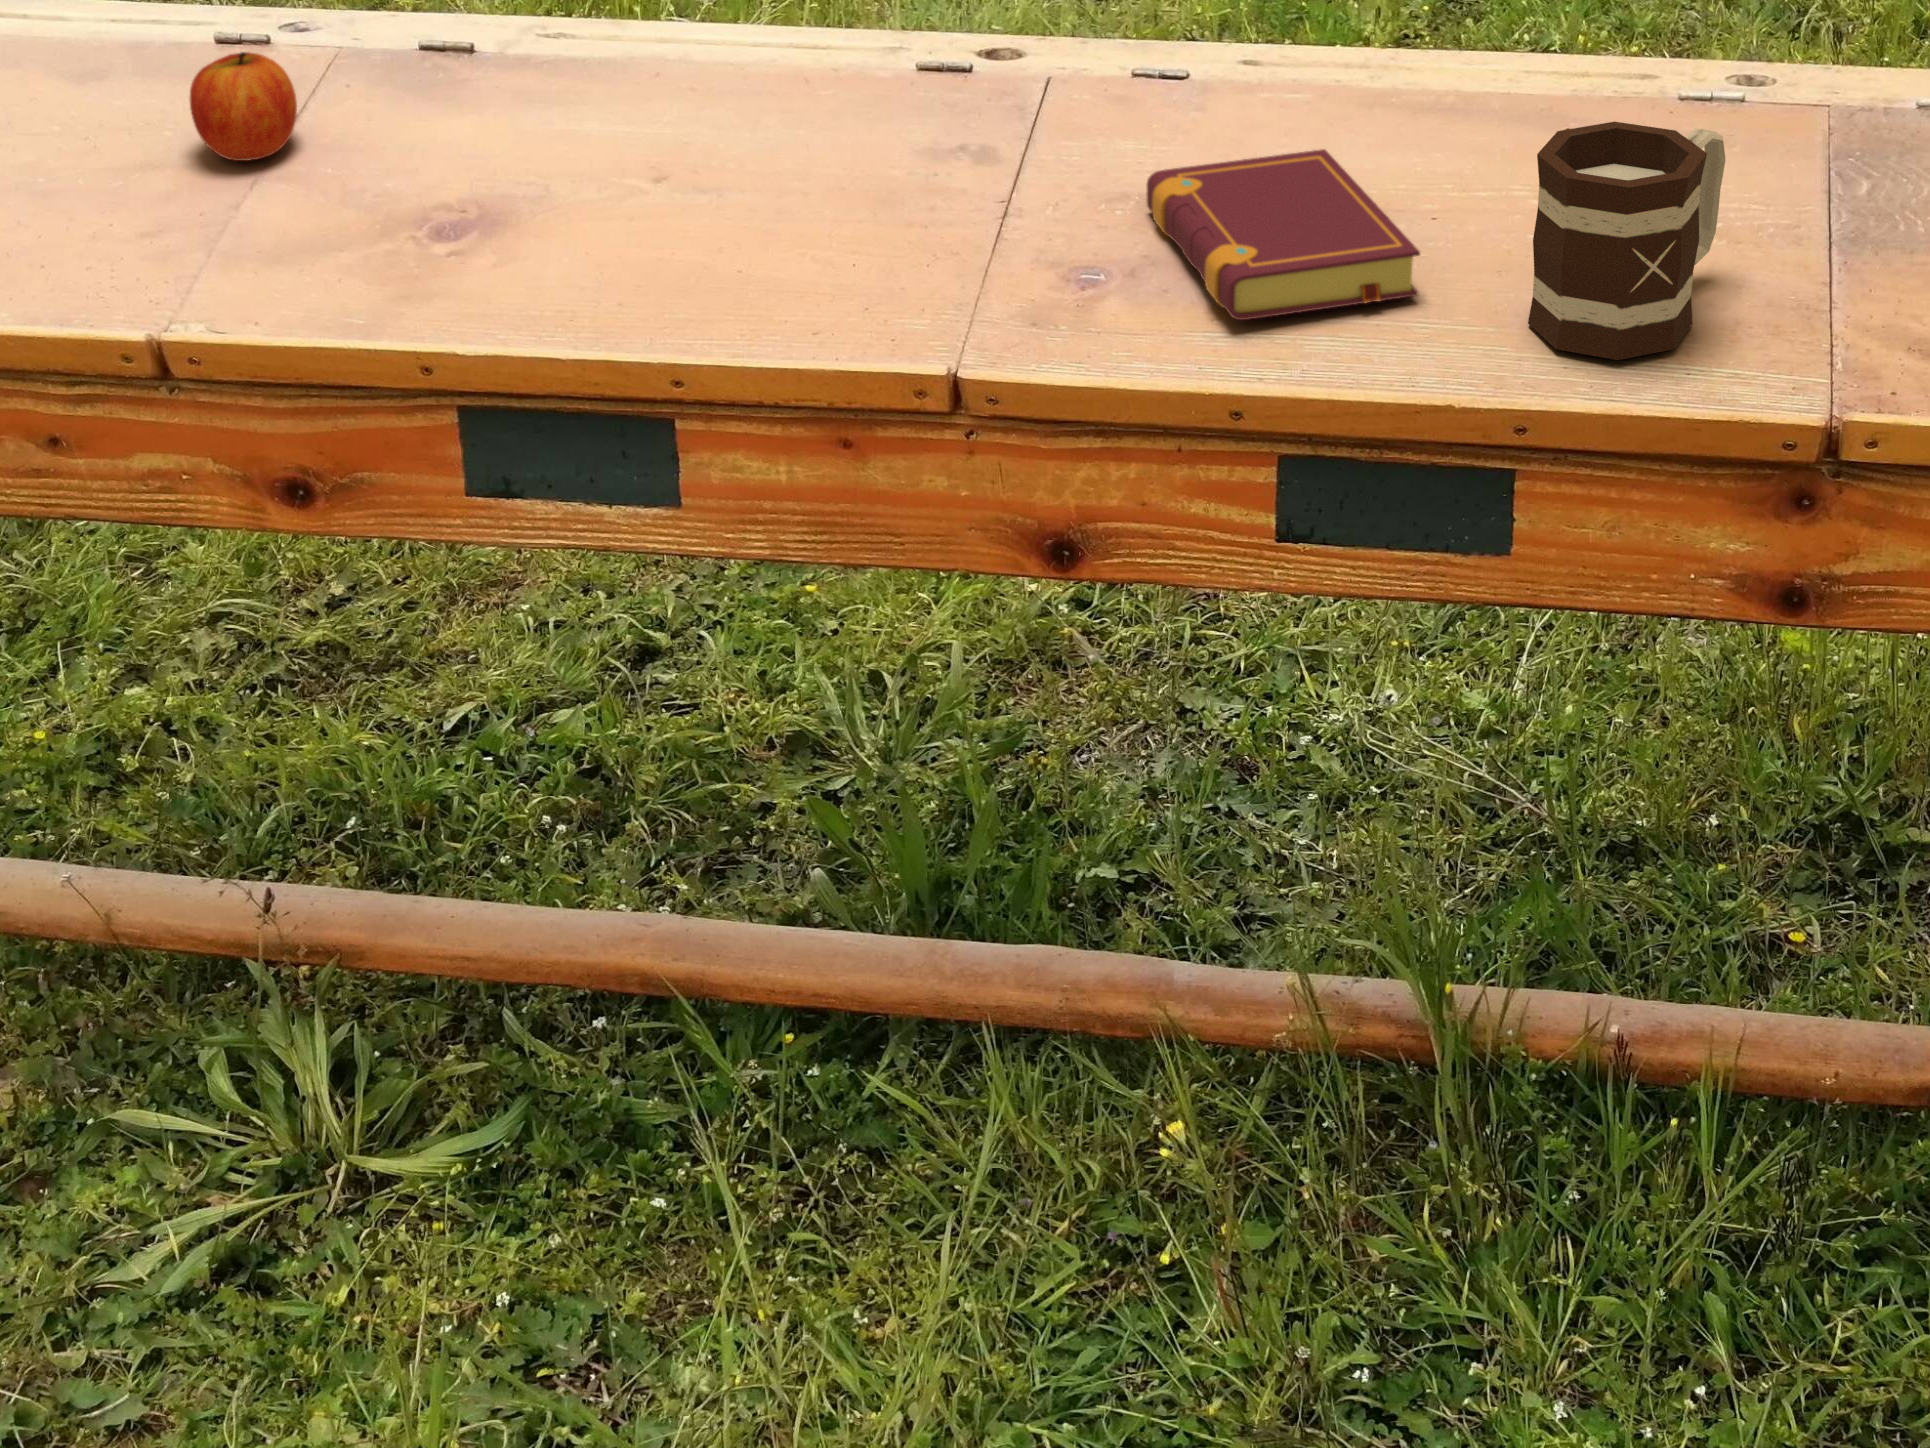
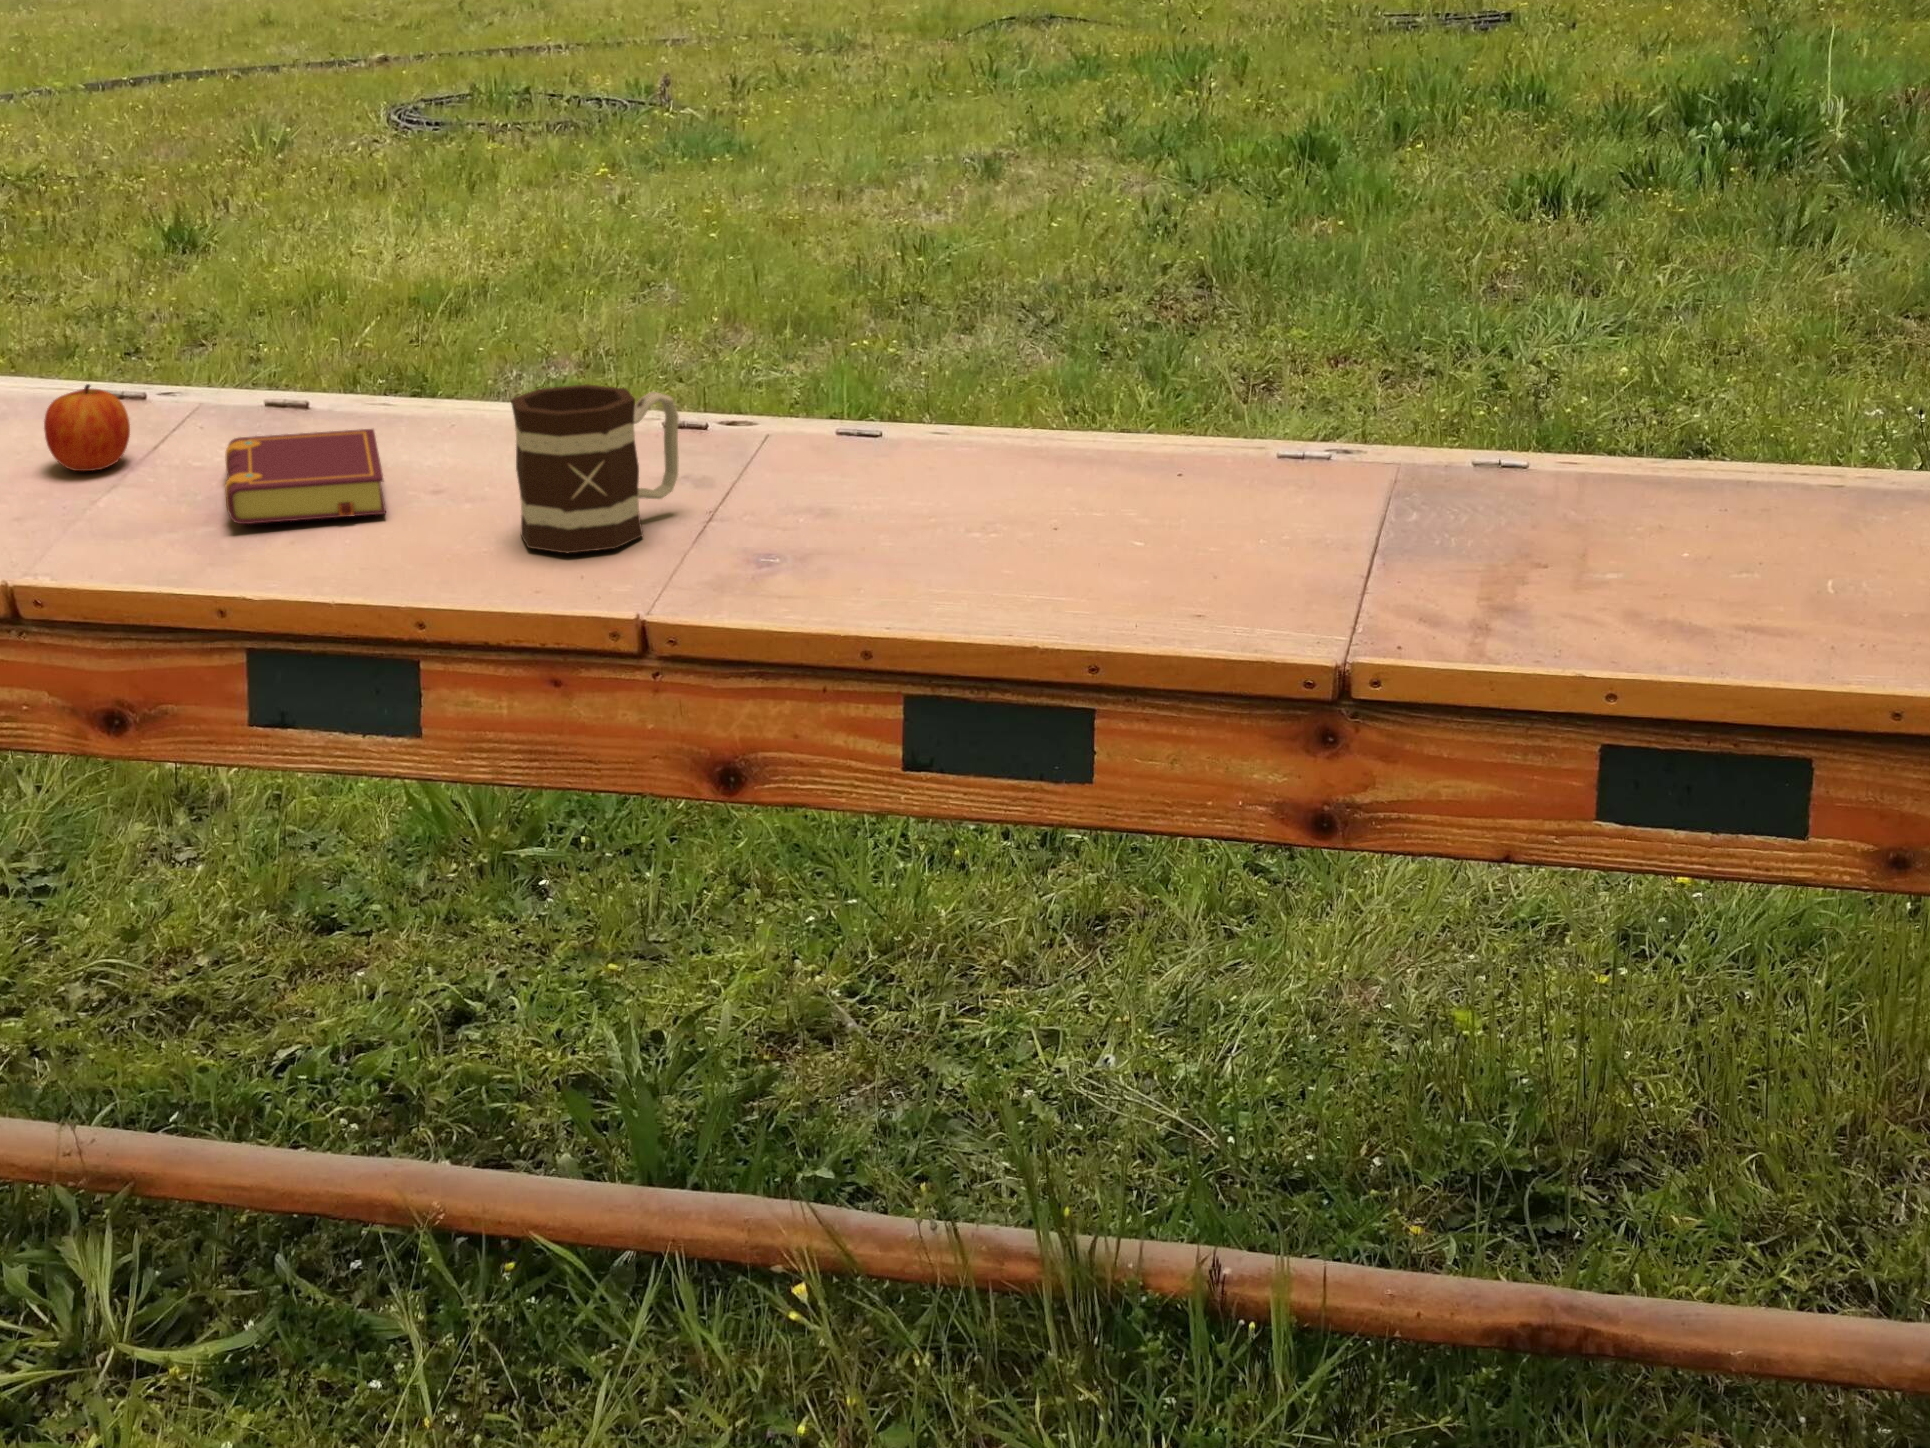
mug: present [1528,122,1726,360] -> present [511,384,679,553]
book: present [1146,149,1420,320] -> present [225,429,386,524]

